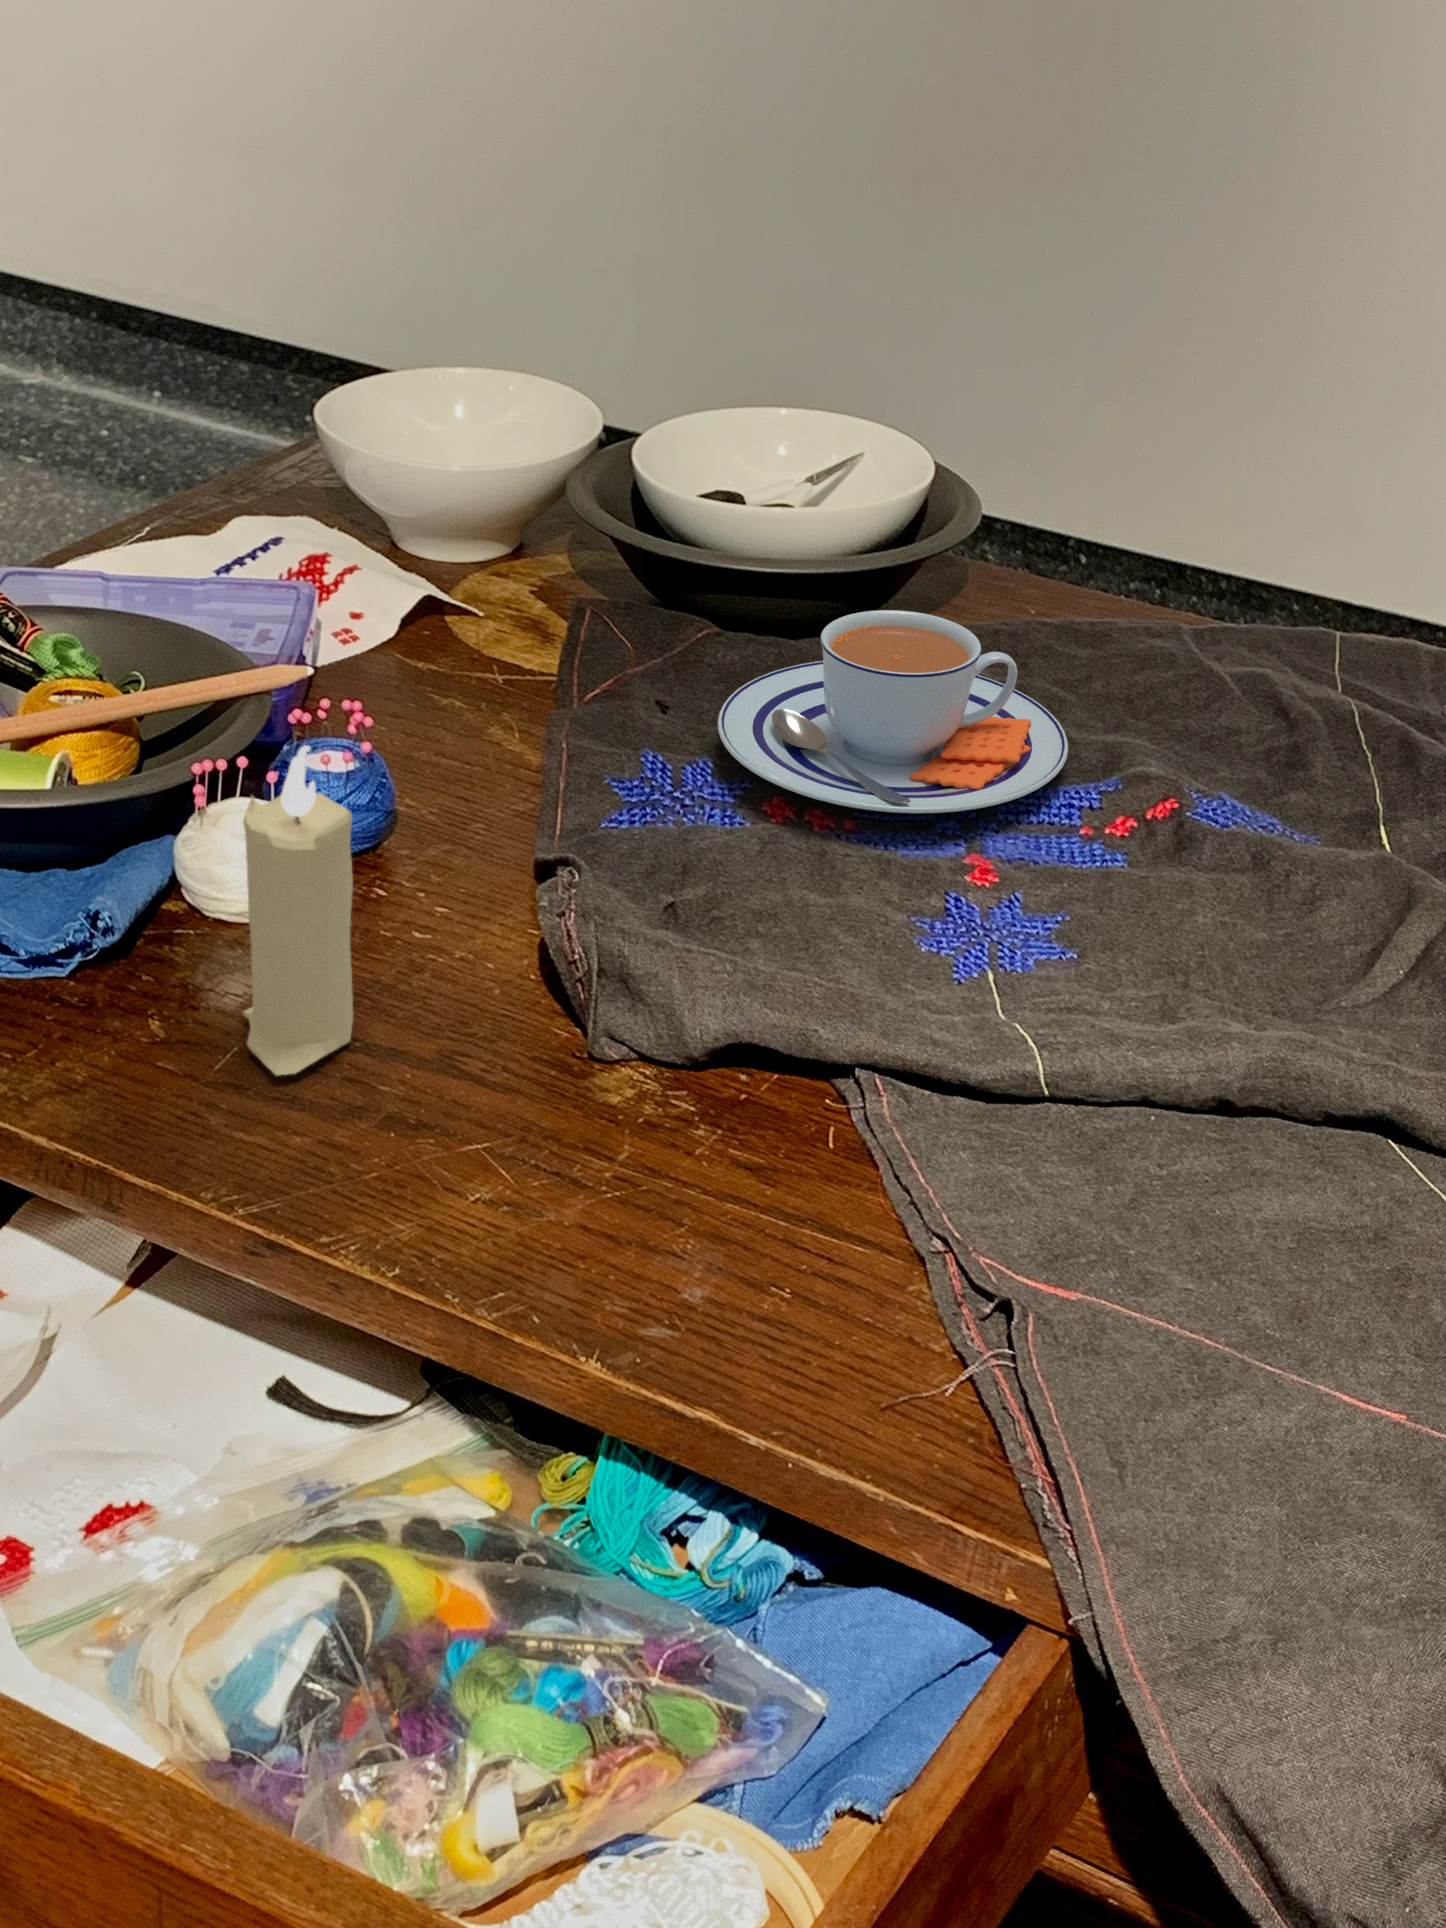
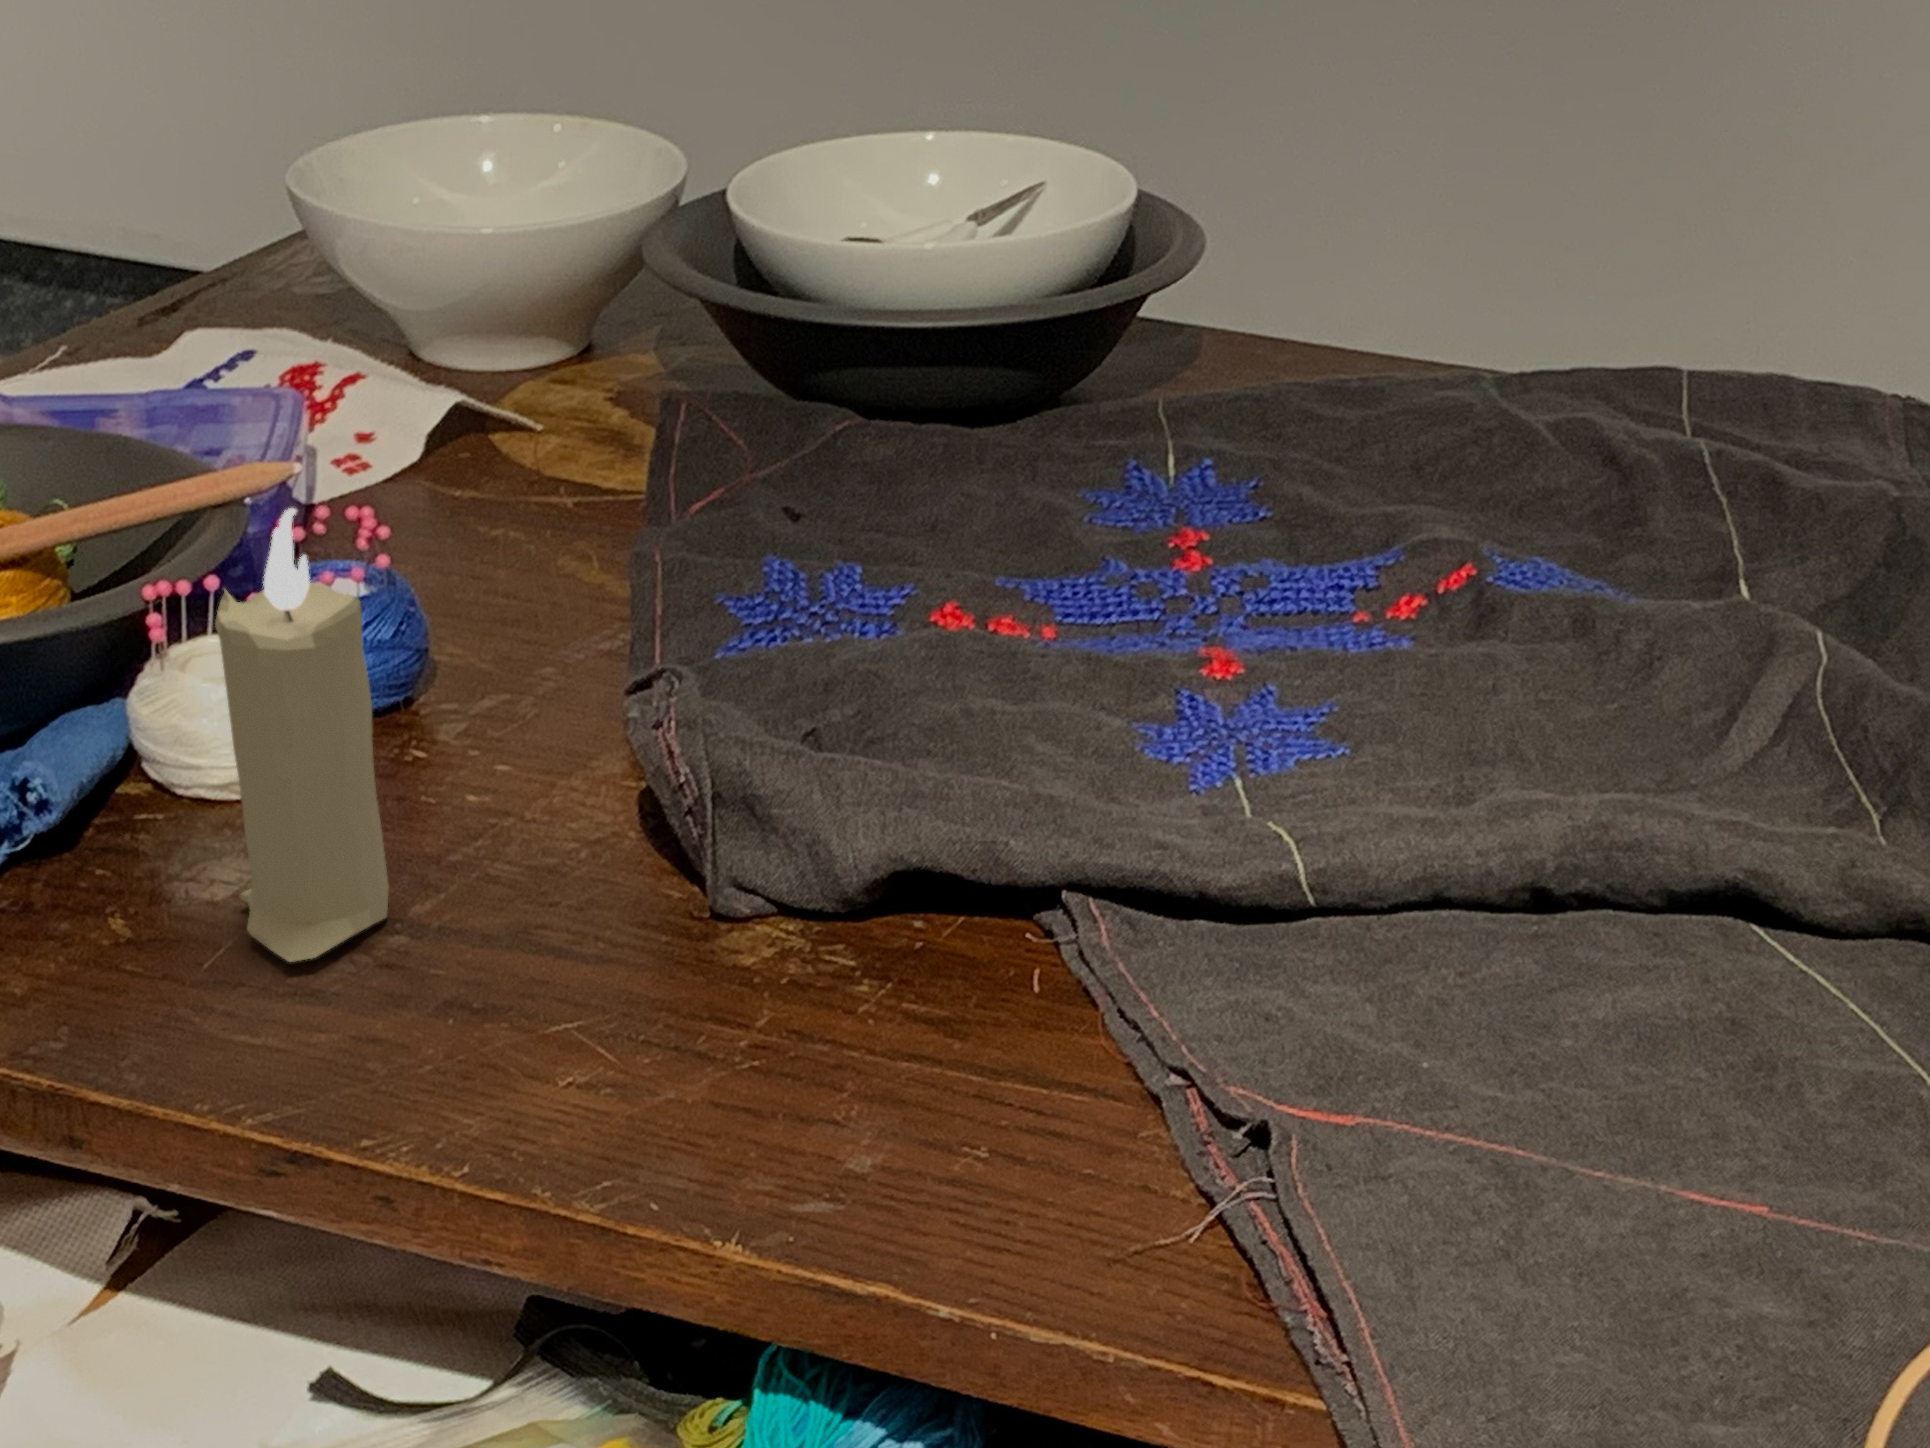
teacup: present [718,610,1068,813] -> none [855,349,1314,595]

